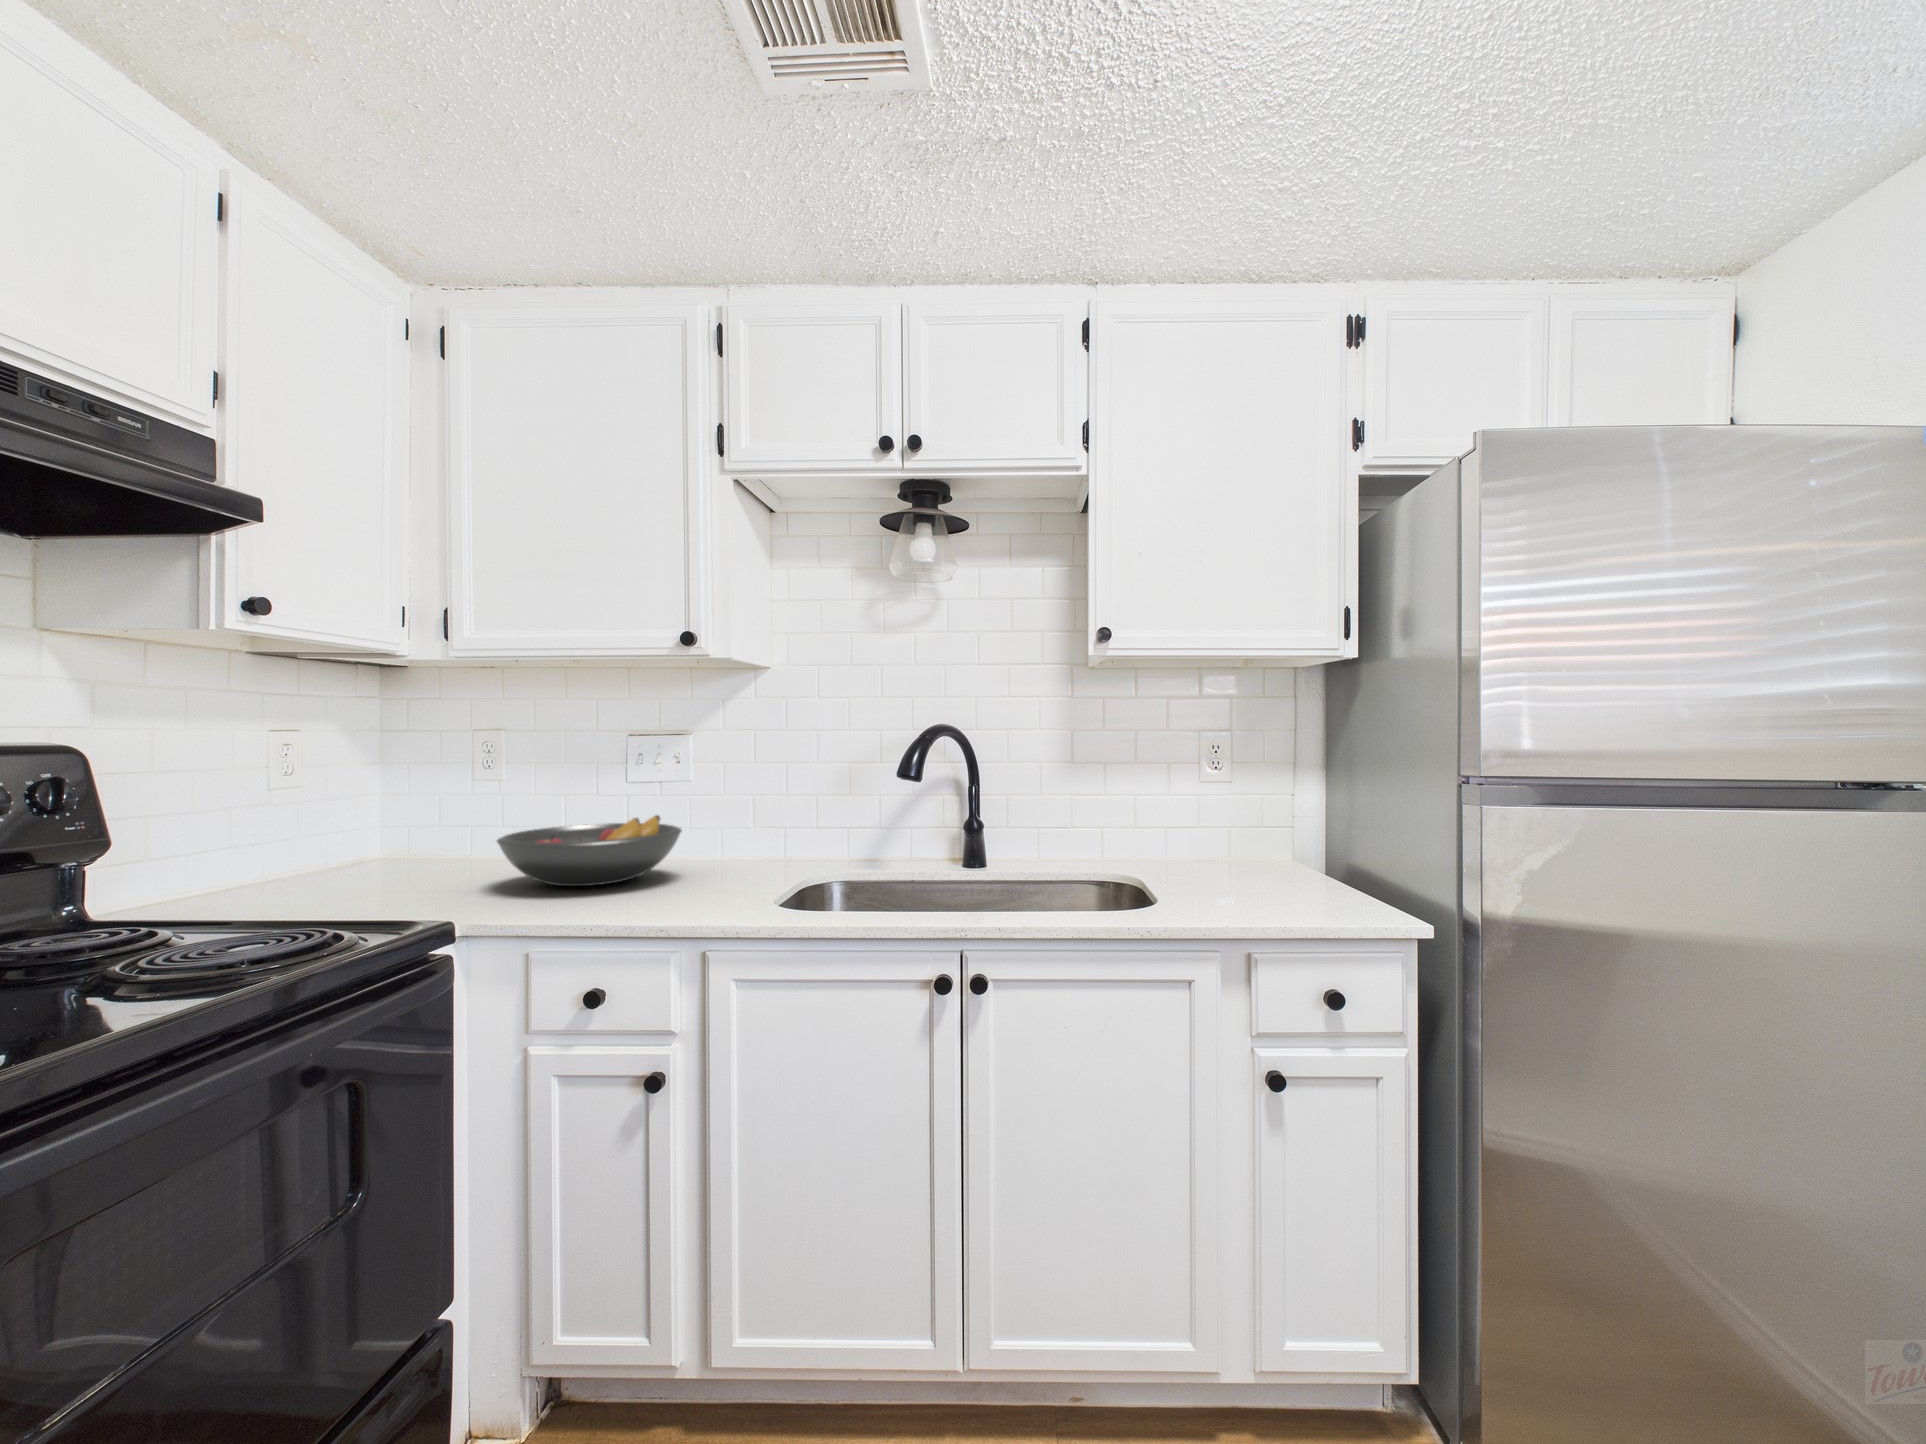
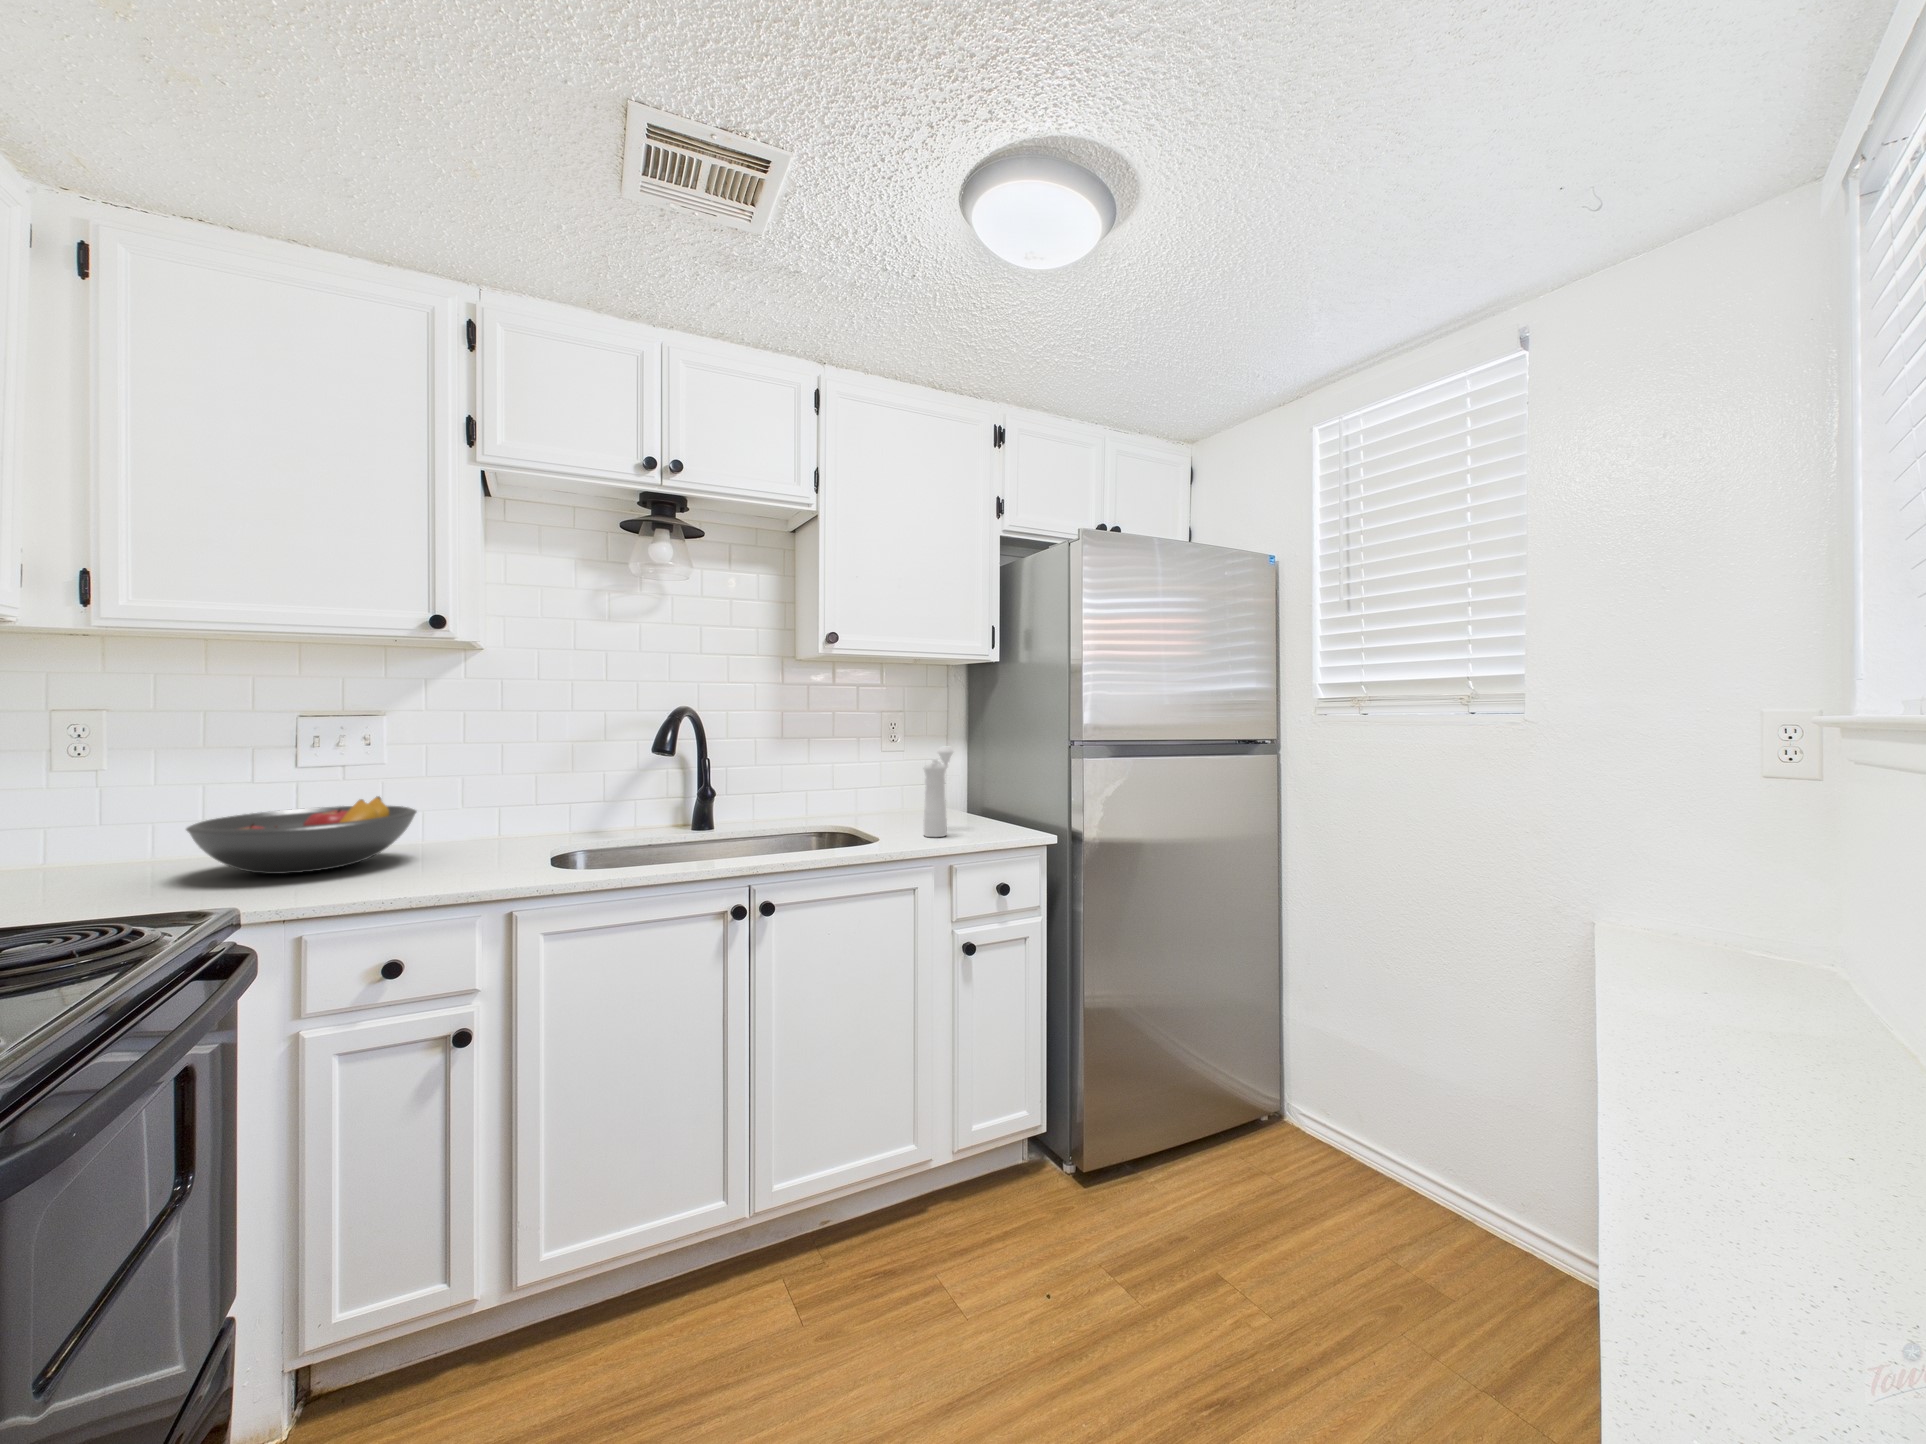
pepper mill: none [1219,781,1278,911] -> present [923,747,954,837]

